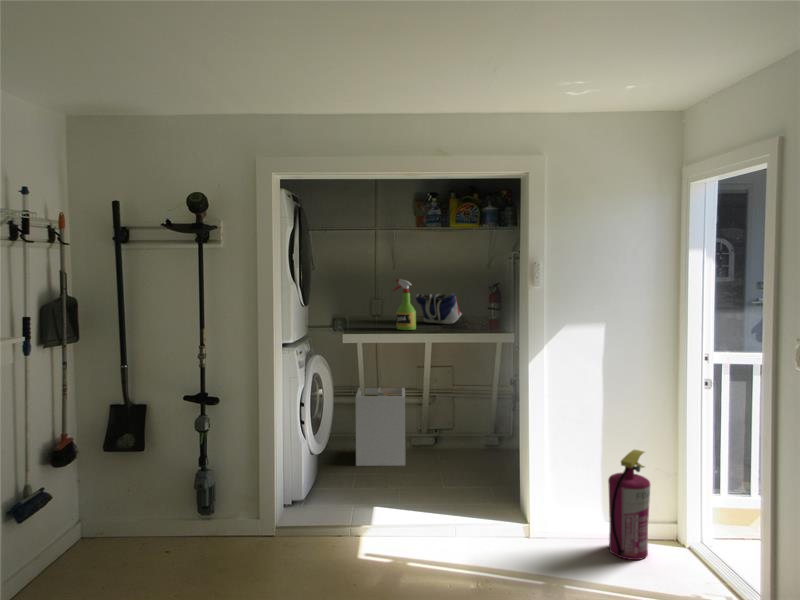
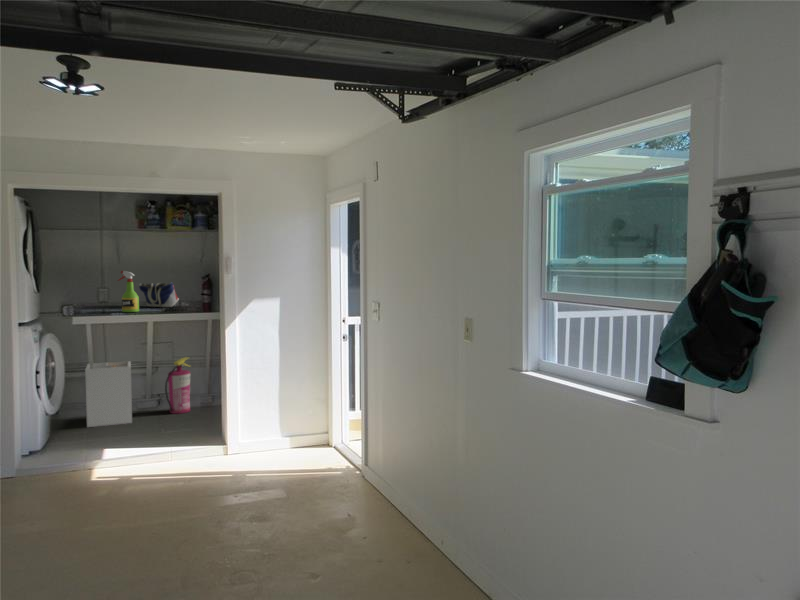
fire extinguisher: present [608,450,650,560] -> present [165,358,190,414]

